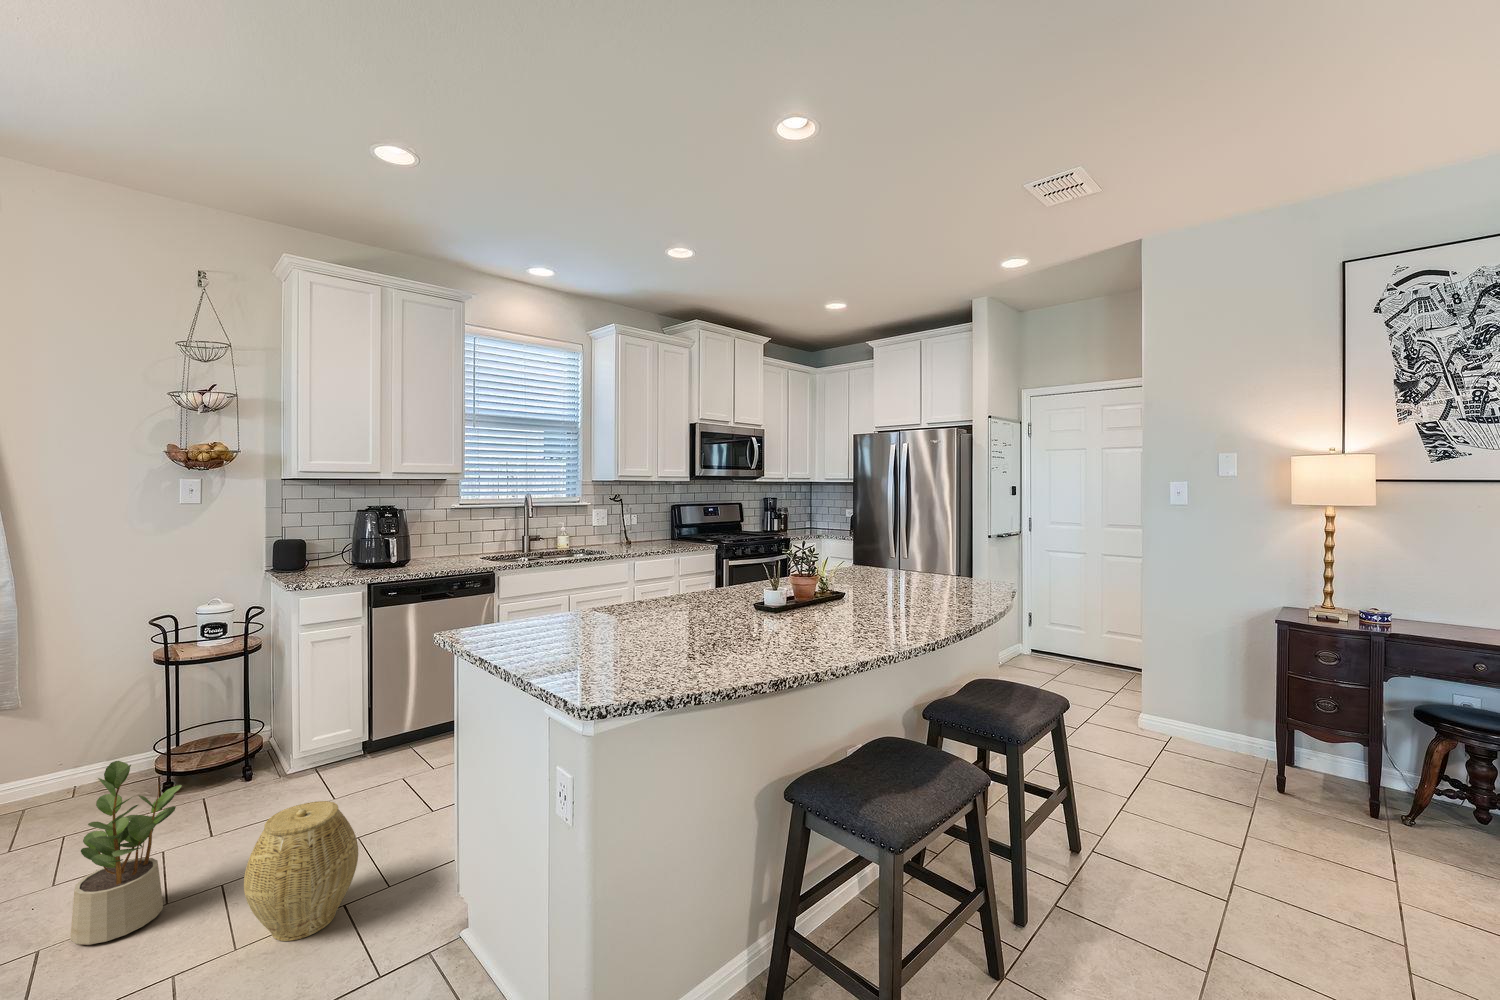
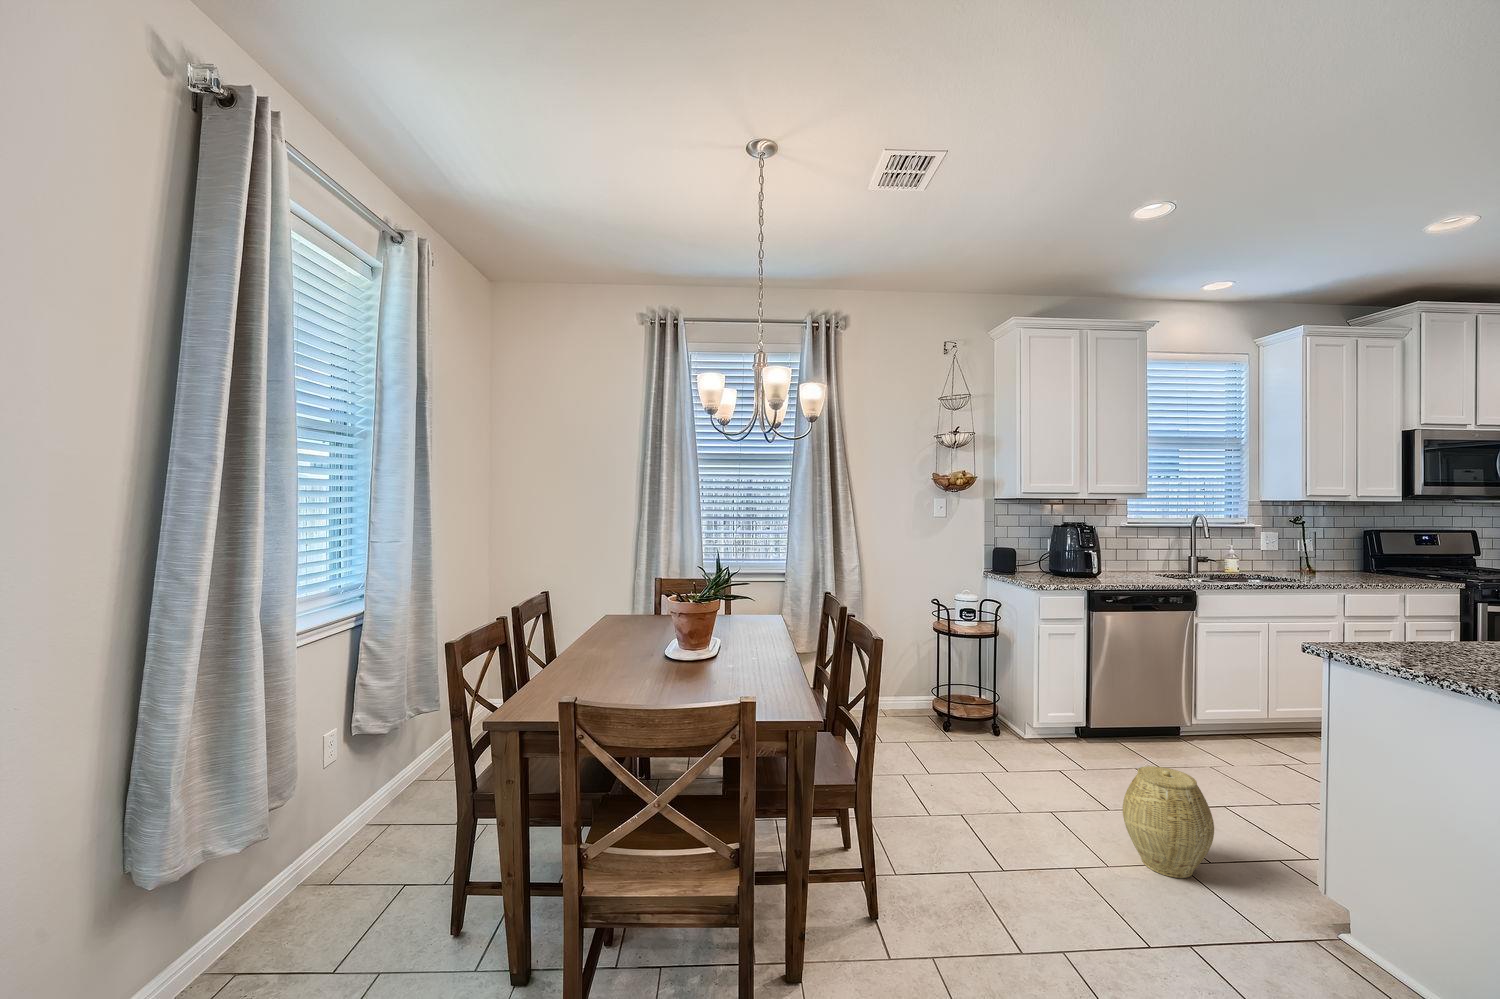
potted plant: present [70,761,182,945] -> none [986,700,1044,828]

